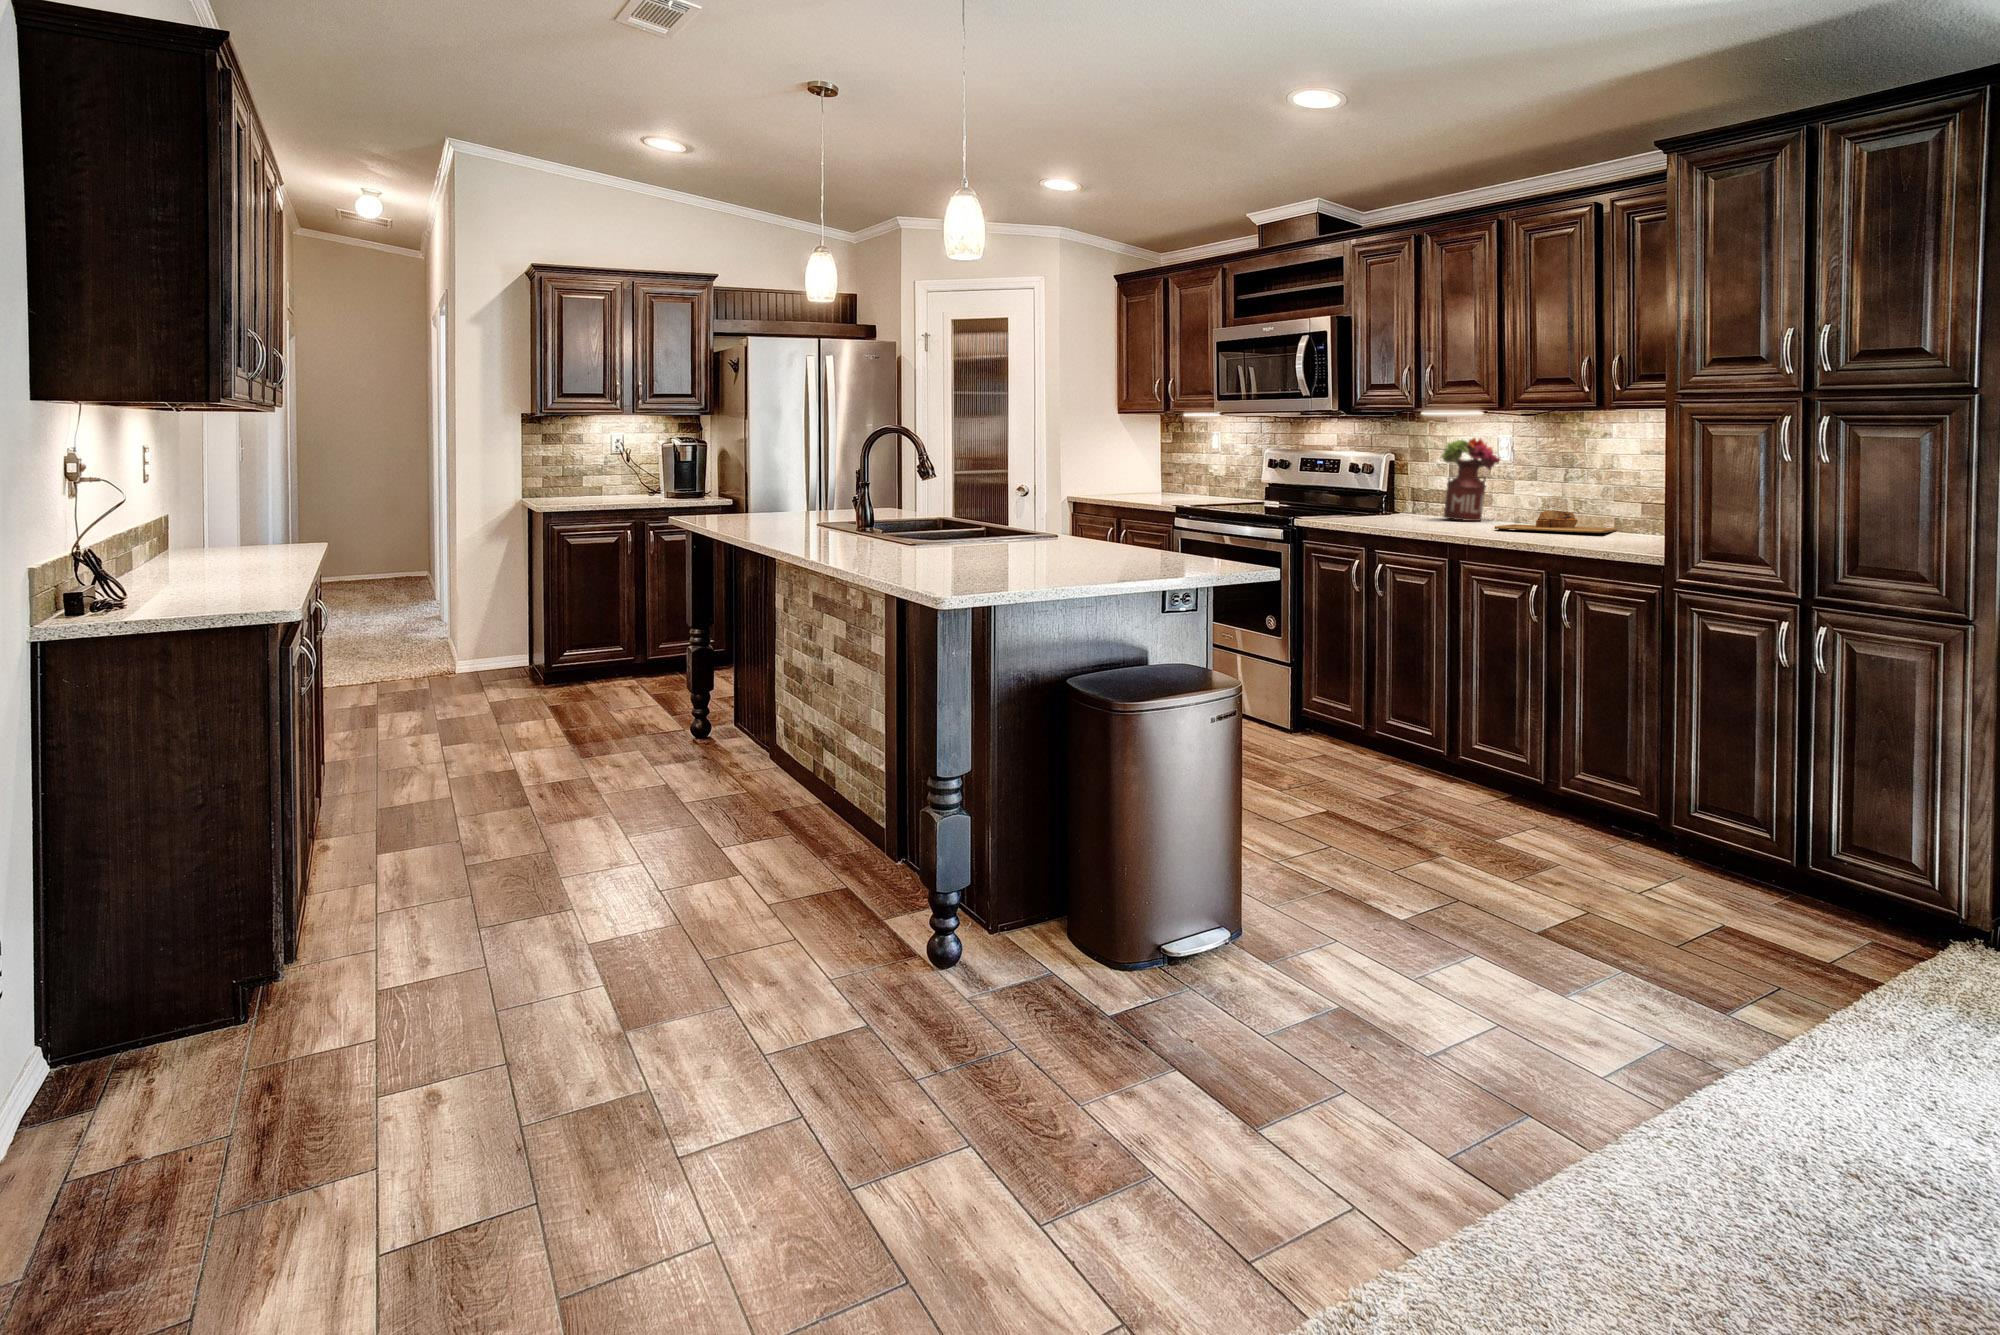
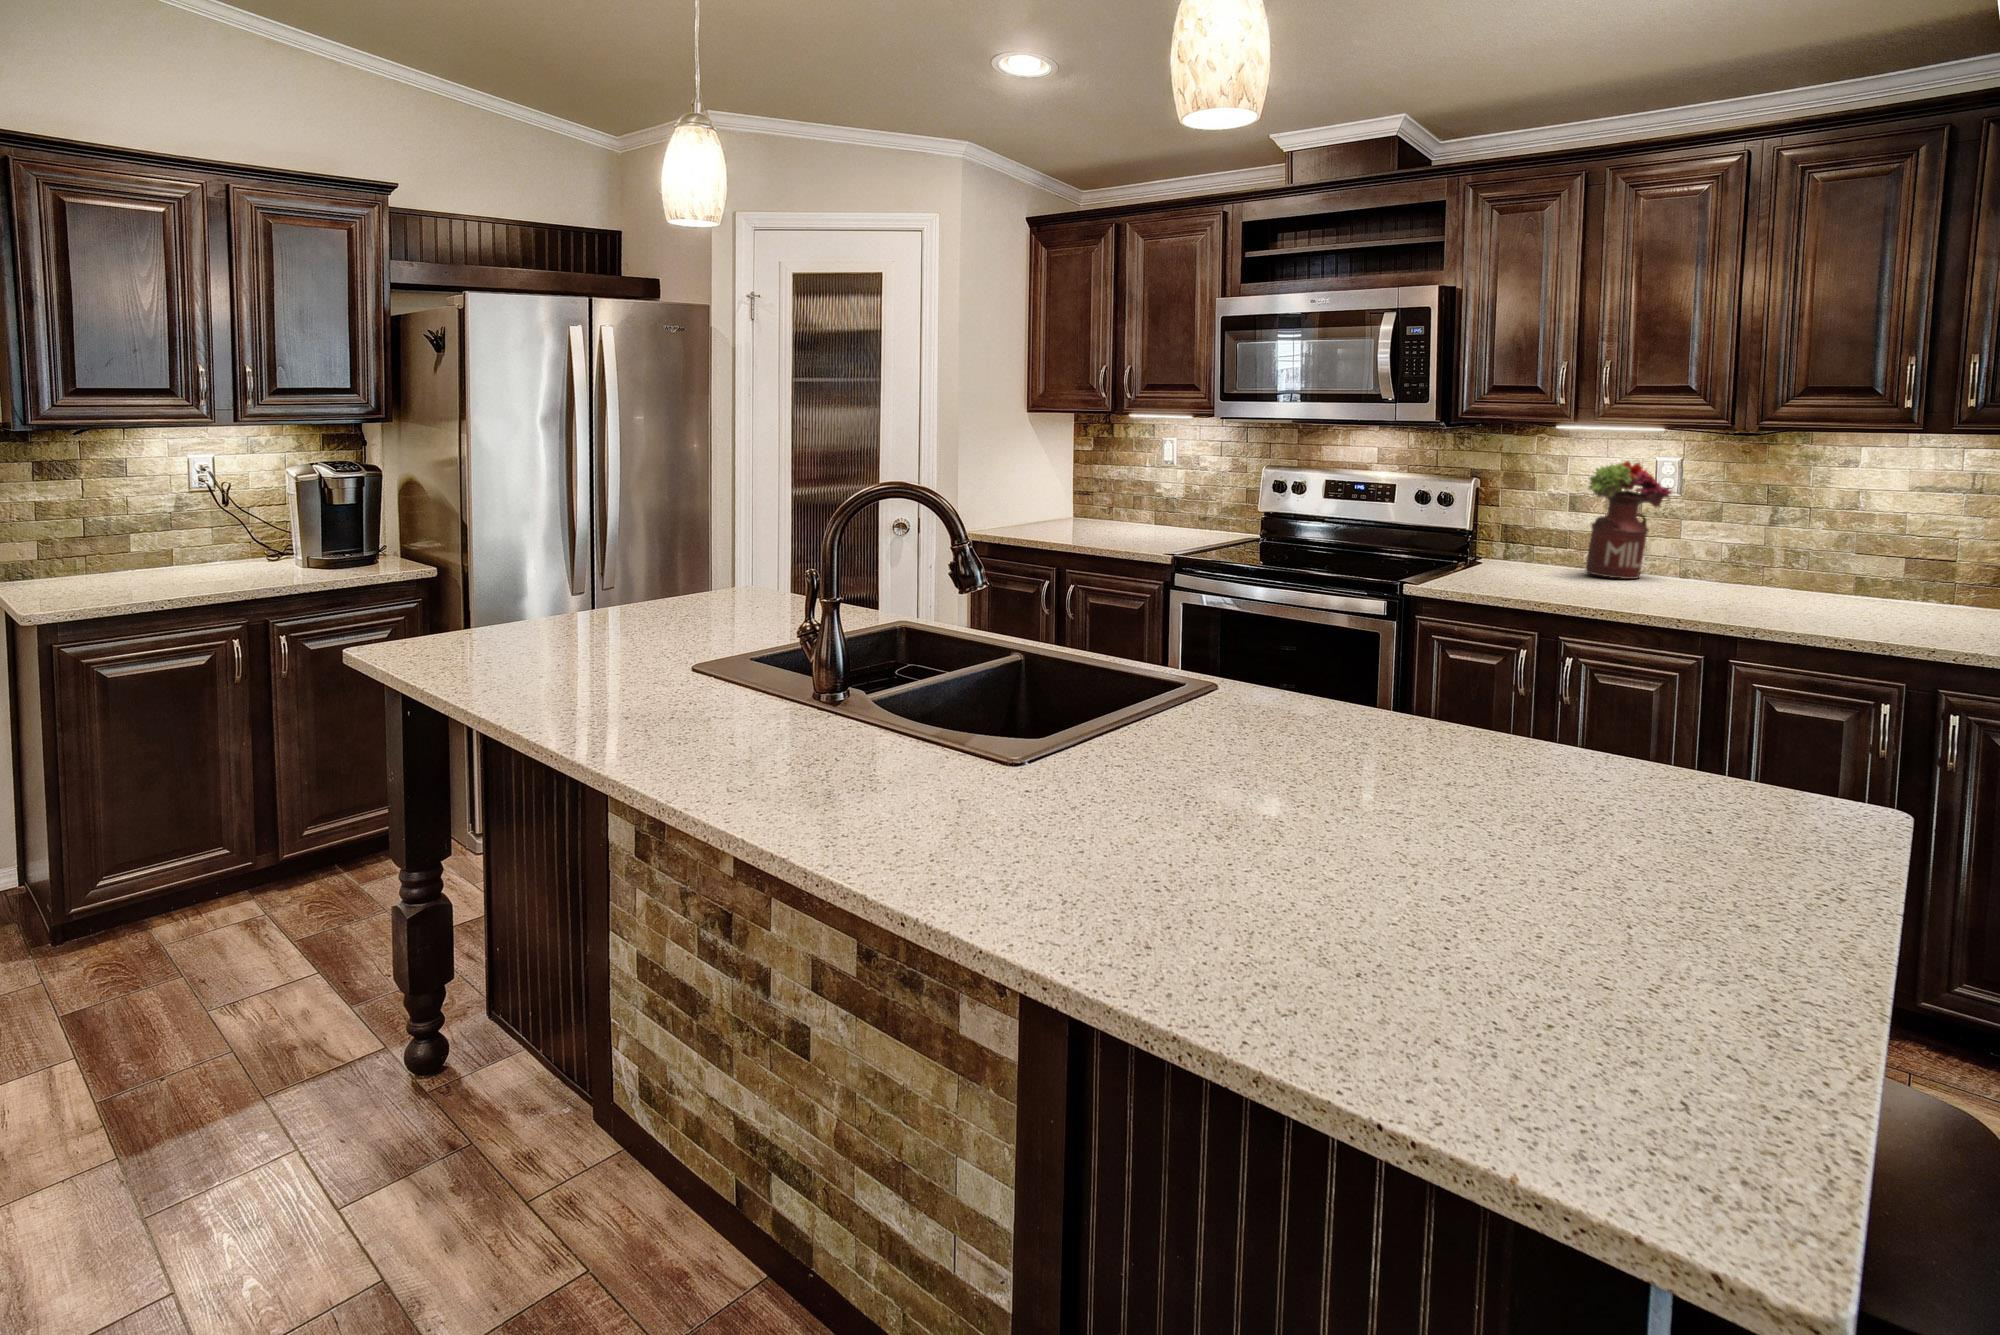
cutting board: present [1495,510,1618,533] -> none [1705,571,1886,607]

